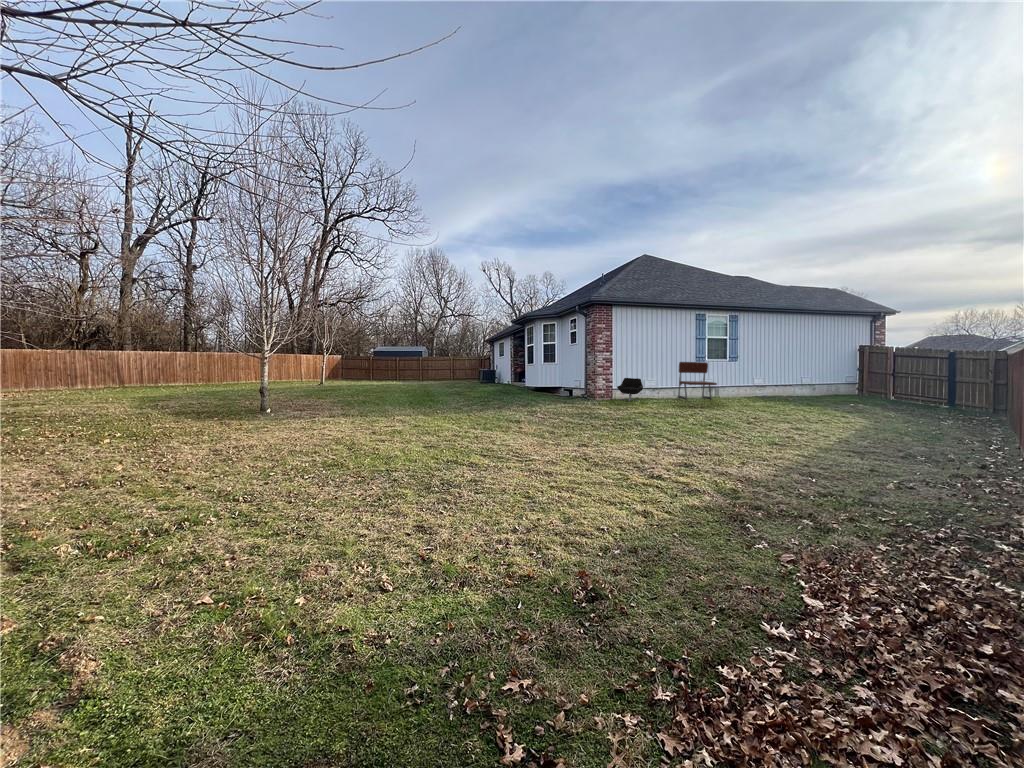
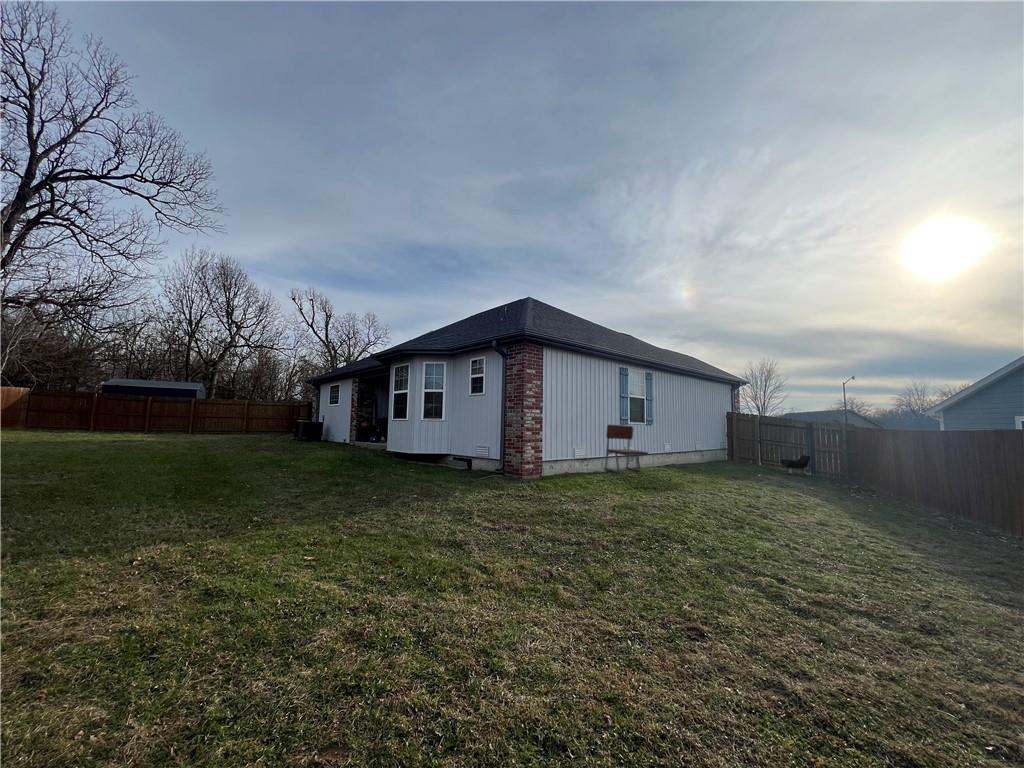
lounge chair: present [617,378,643,401] -> present [781,455,810,475]

